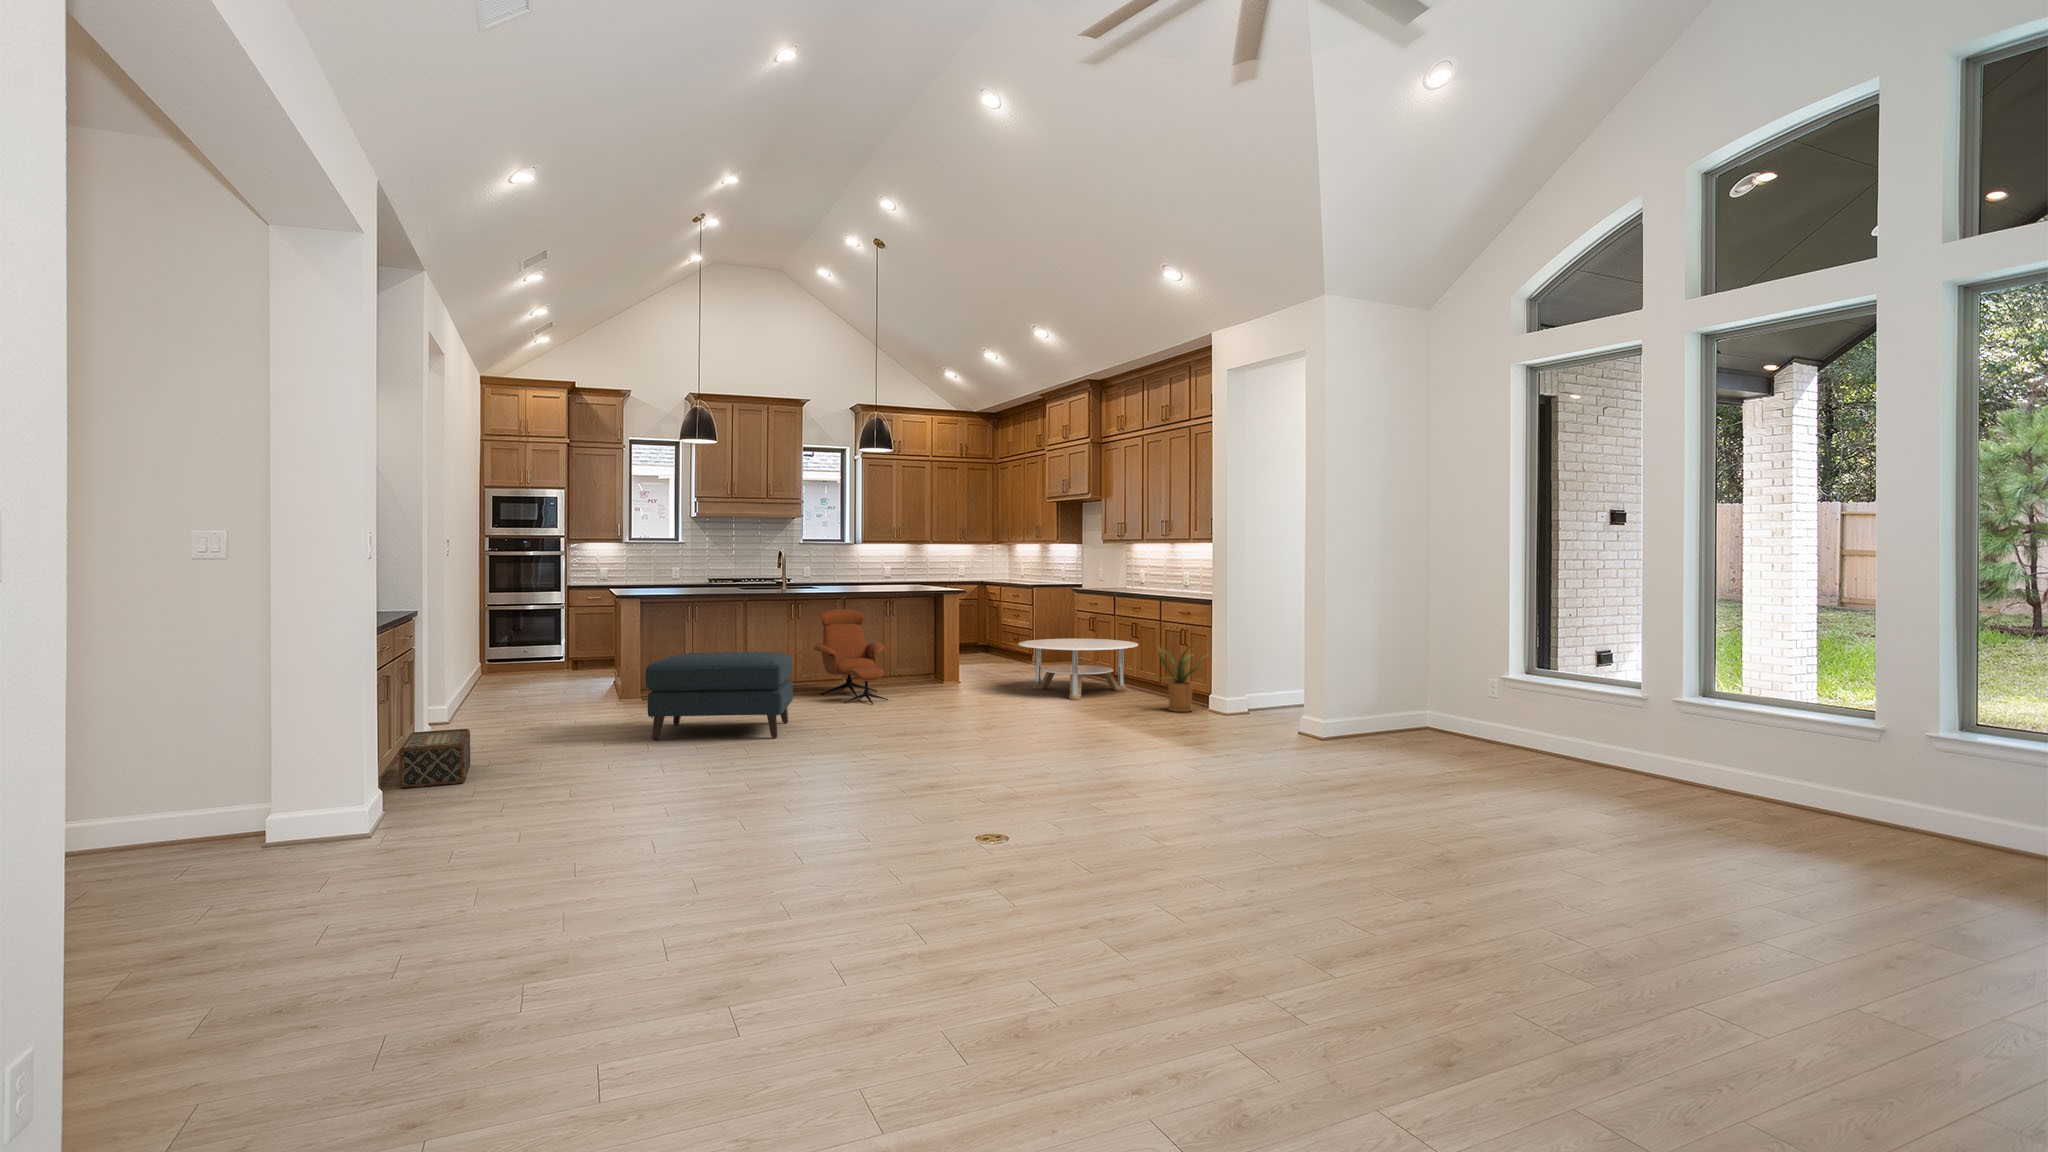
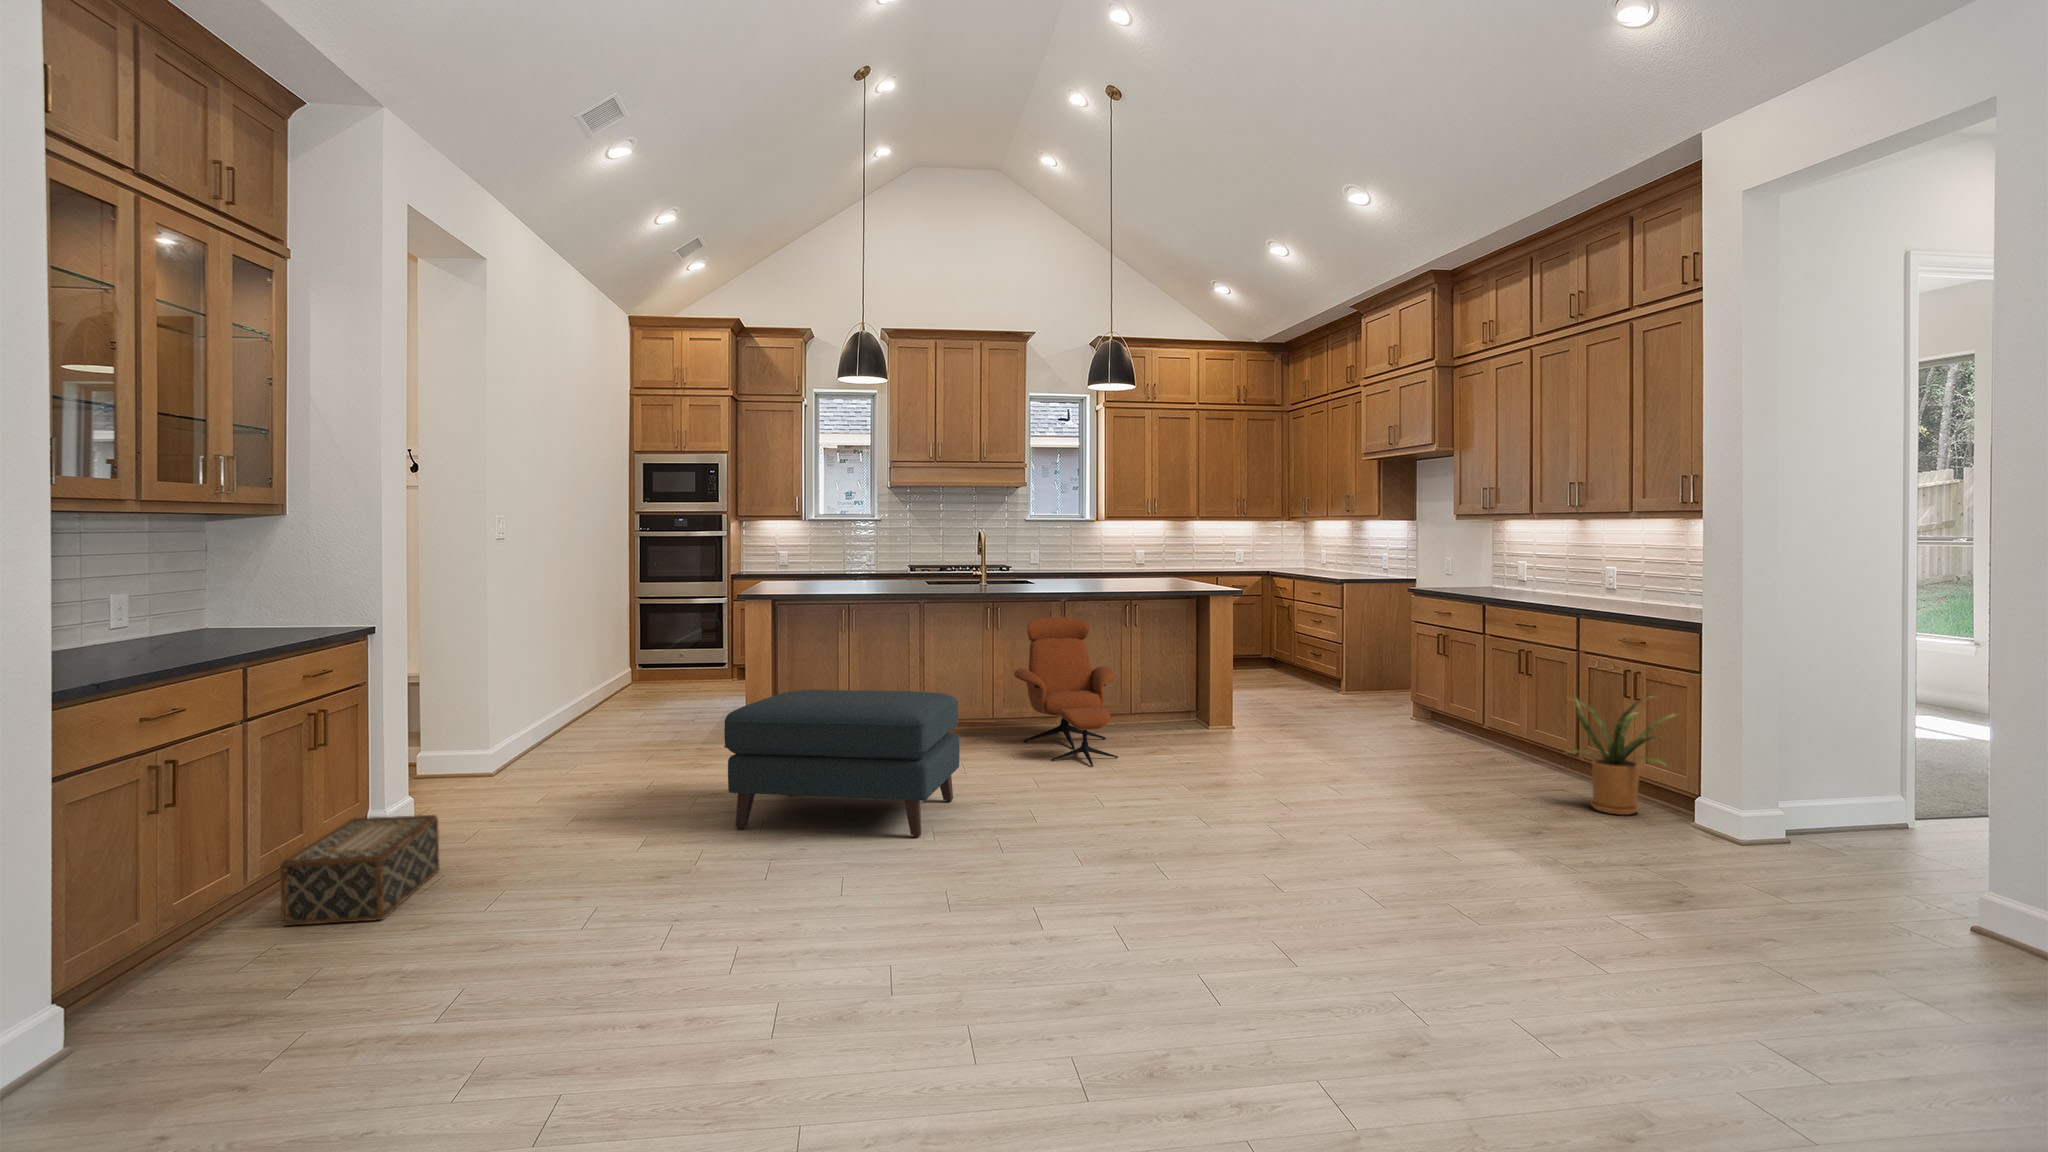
round table: present [1019,638,1138,700] -> none [1322,667,1524,773]

